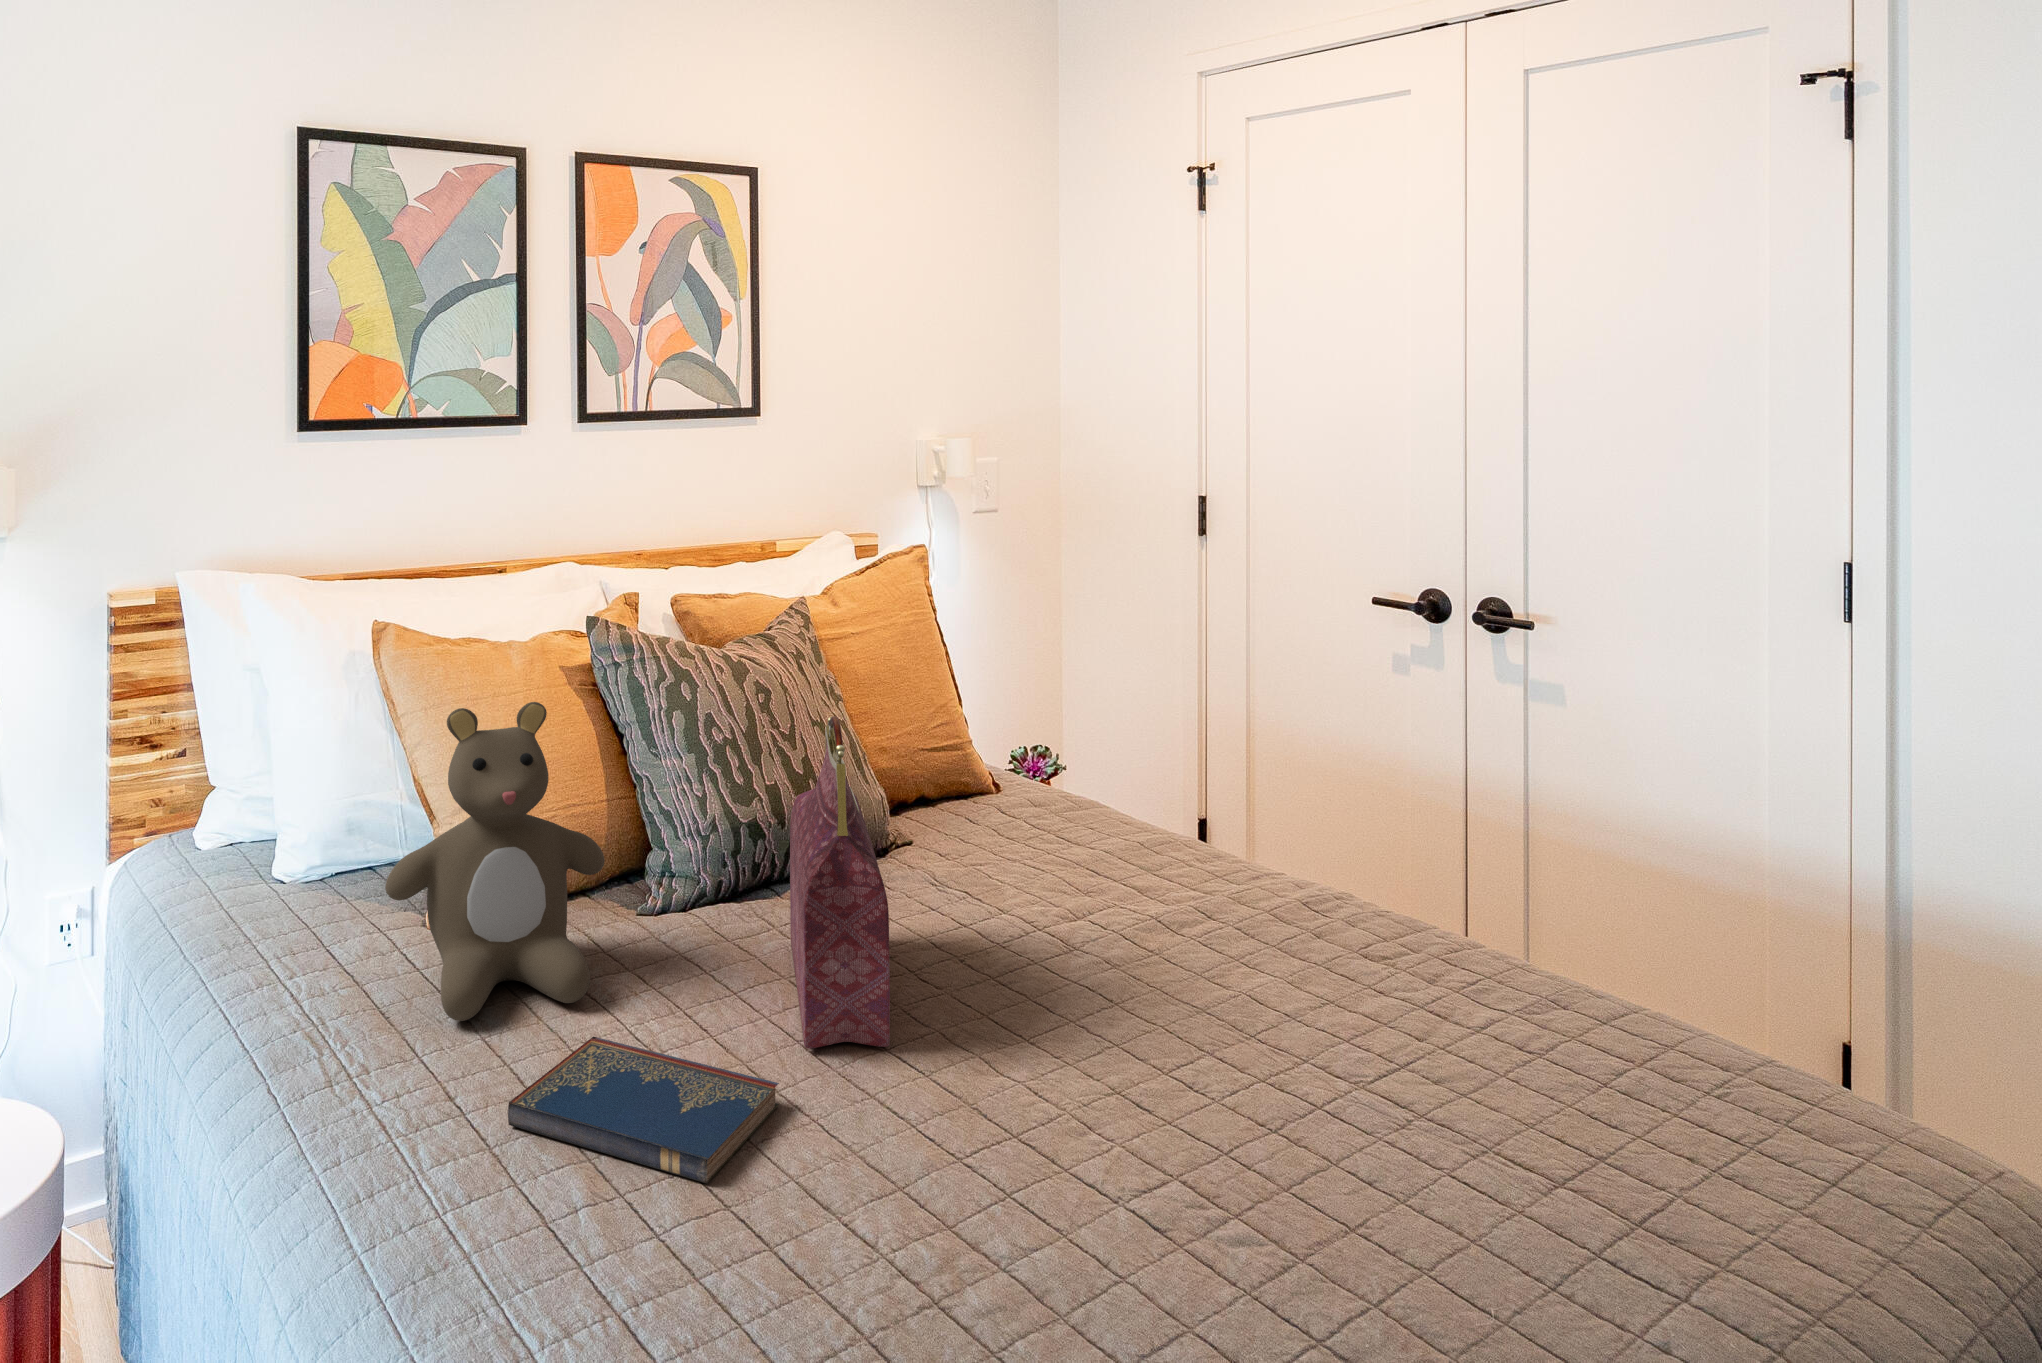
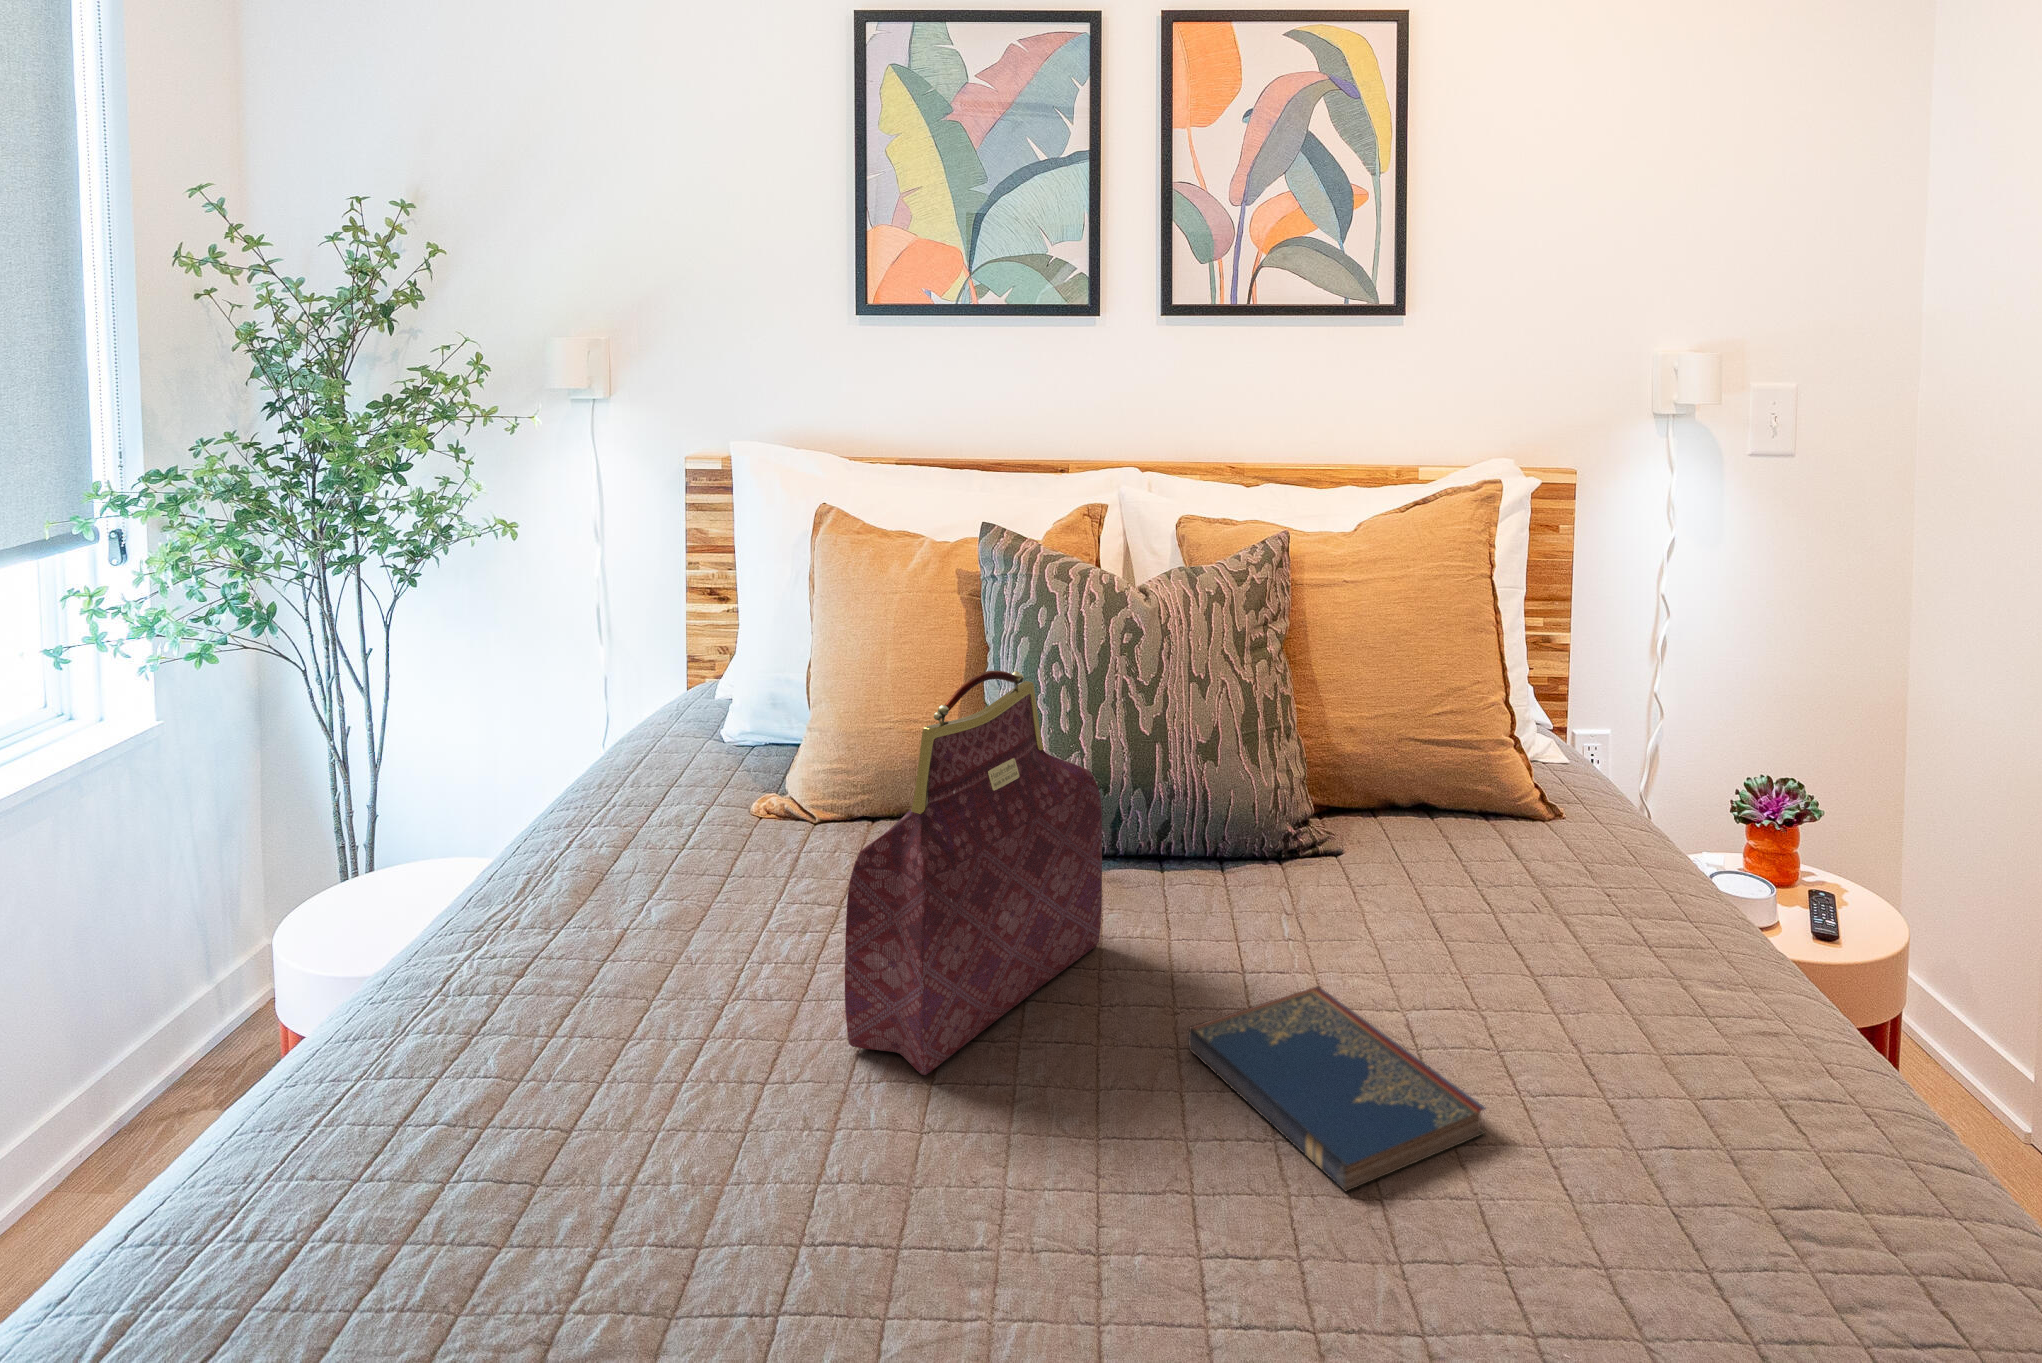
teddy bear: present [385,702,605,1021] -> none [625,597,859,920]
hardcover book: present [508,1037,779,1183] -> present [1188,986,1485,1191]

